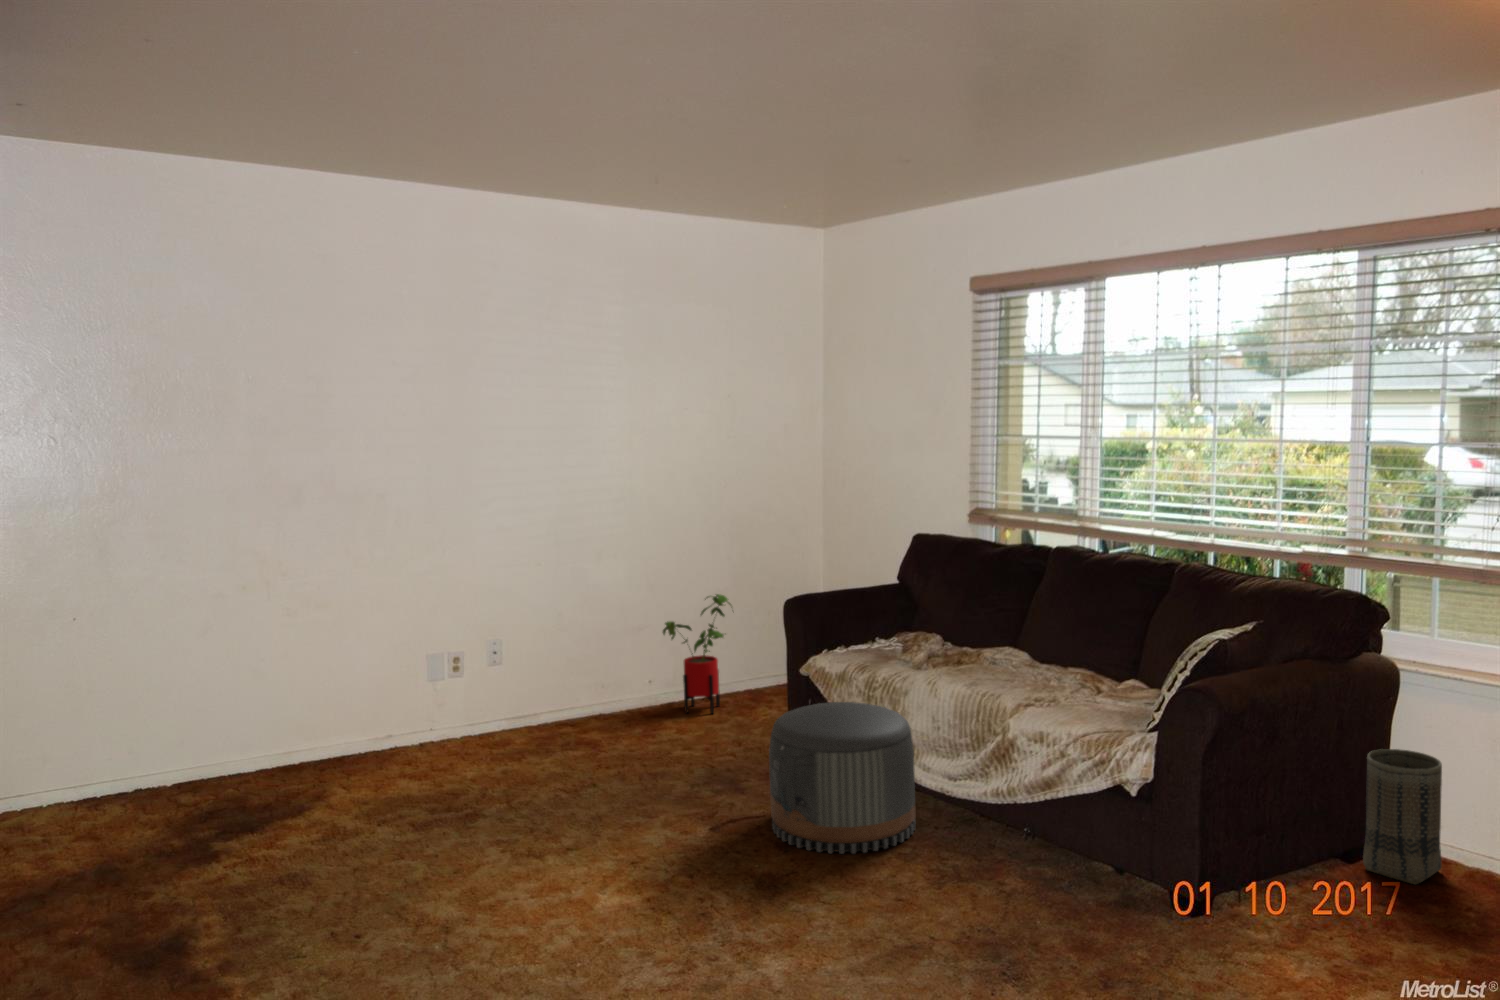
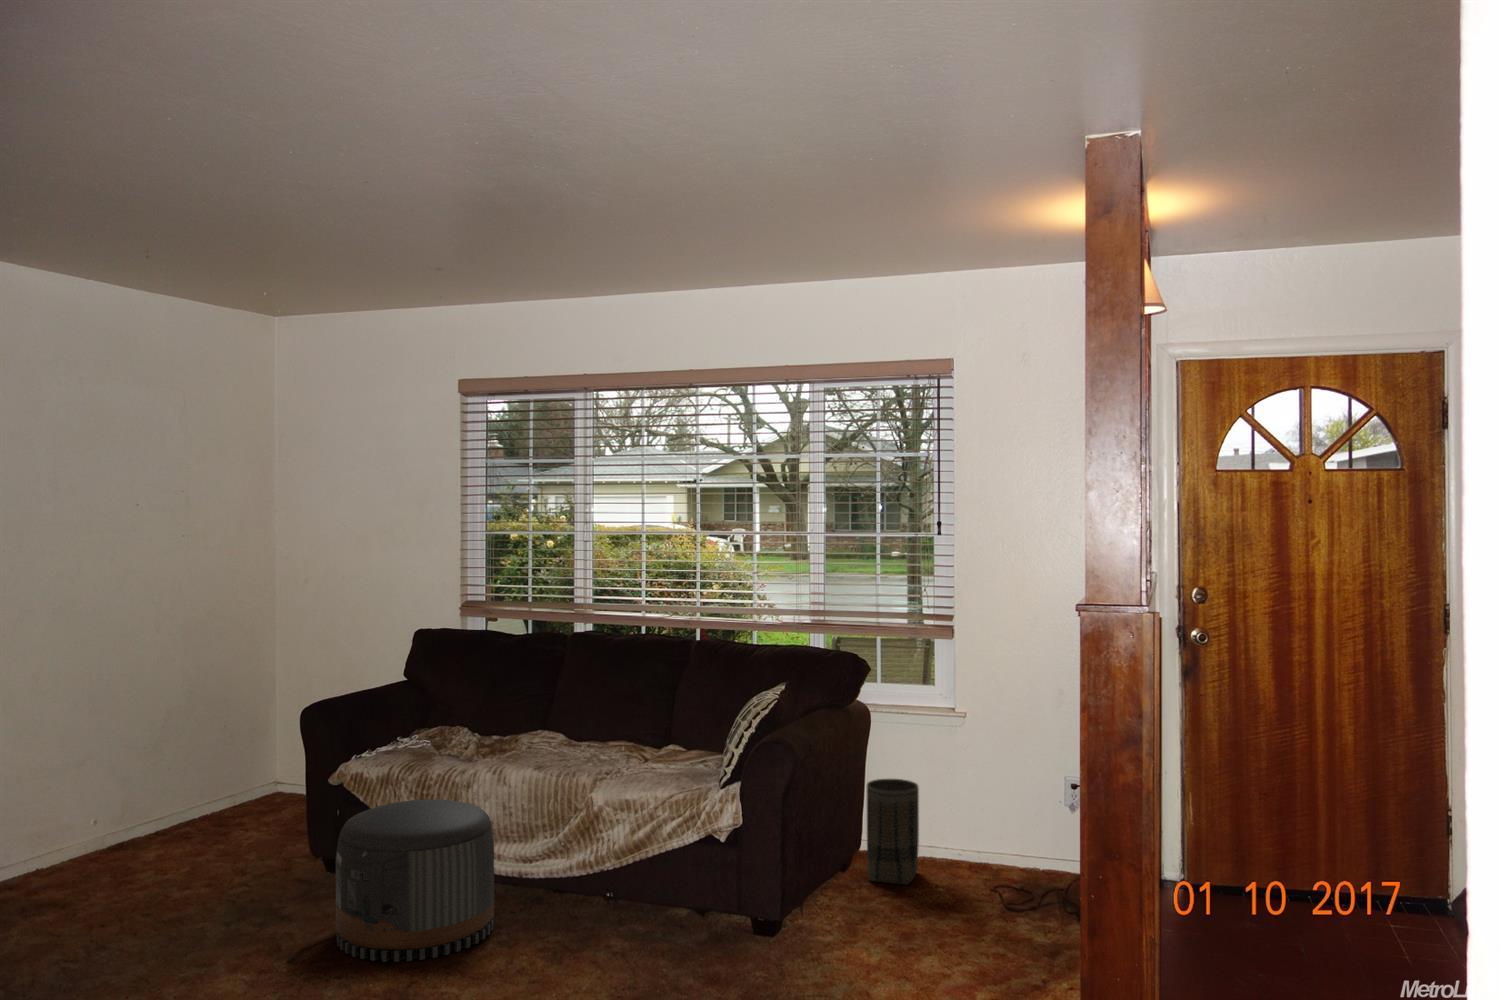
house plant: present [663,594,731,714] -> none [112,709,203,854]

